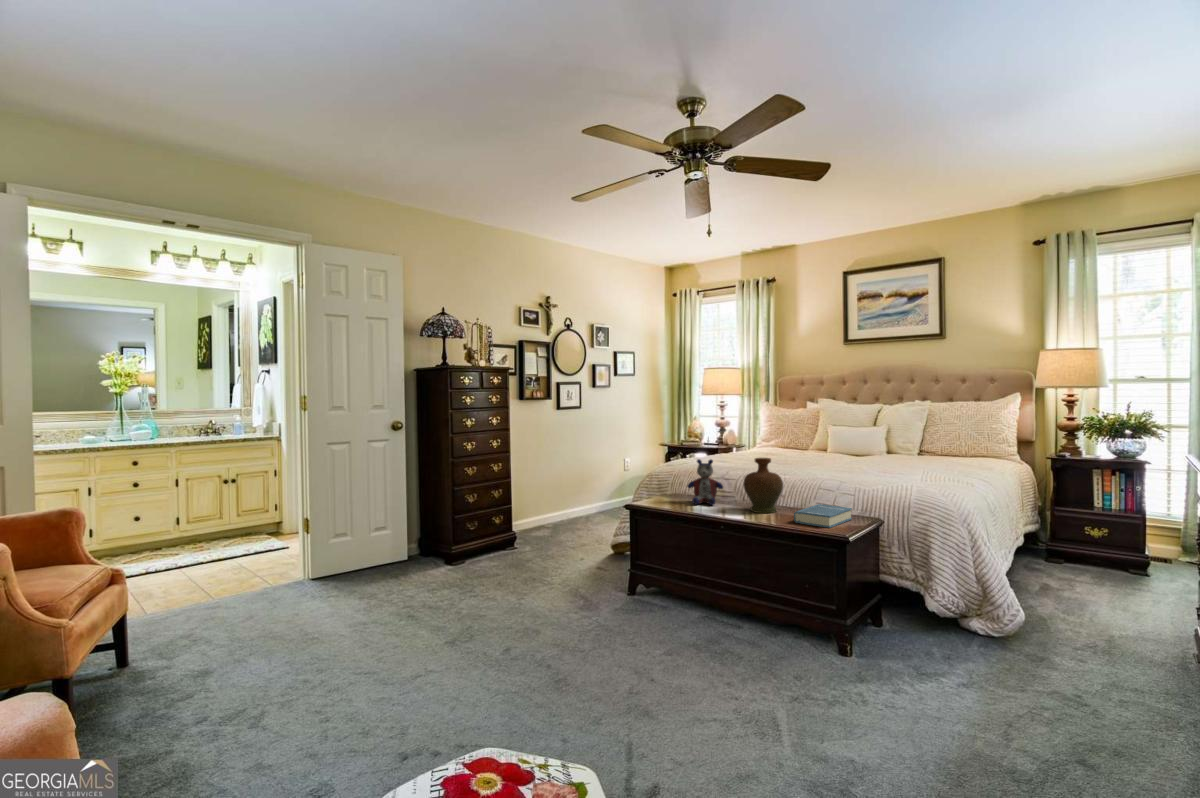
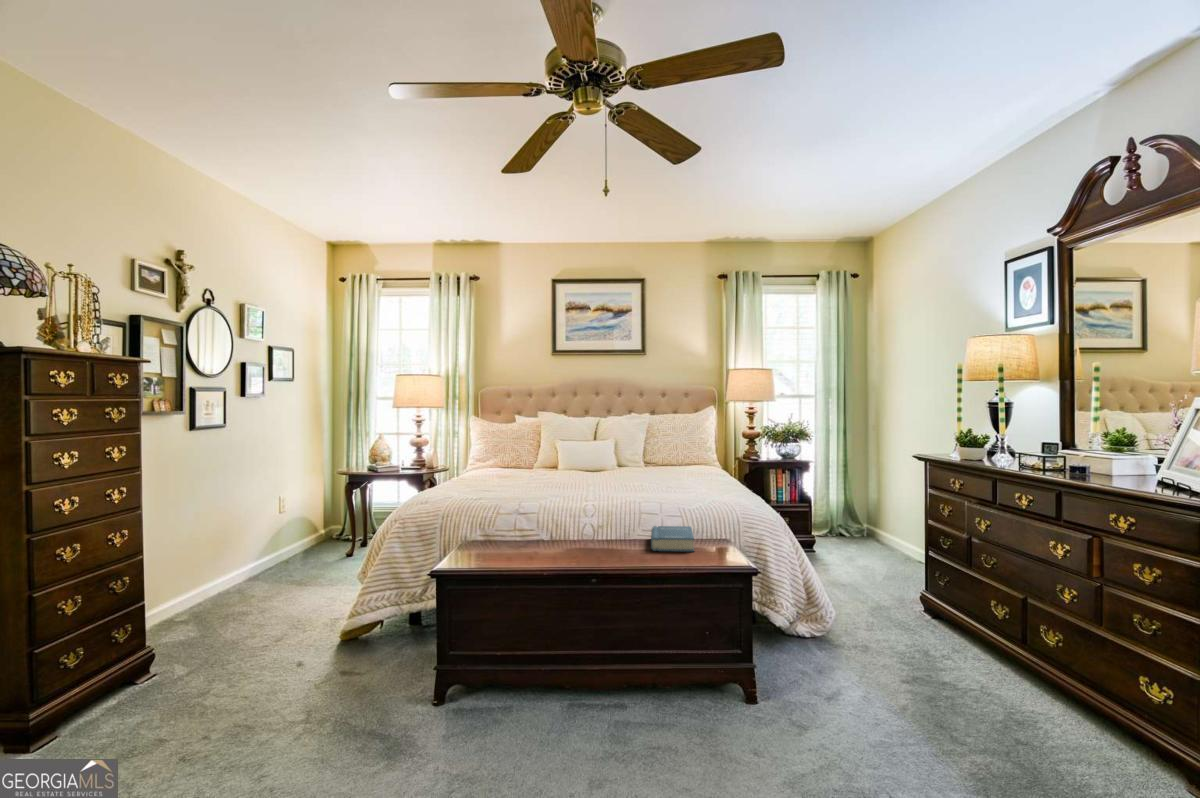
decorative vase: present [743,458,783,513] -> none [570,478,616,545]
stuffed bear: present [687,459,723,505] -> none [487,485,532,545]

